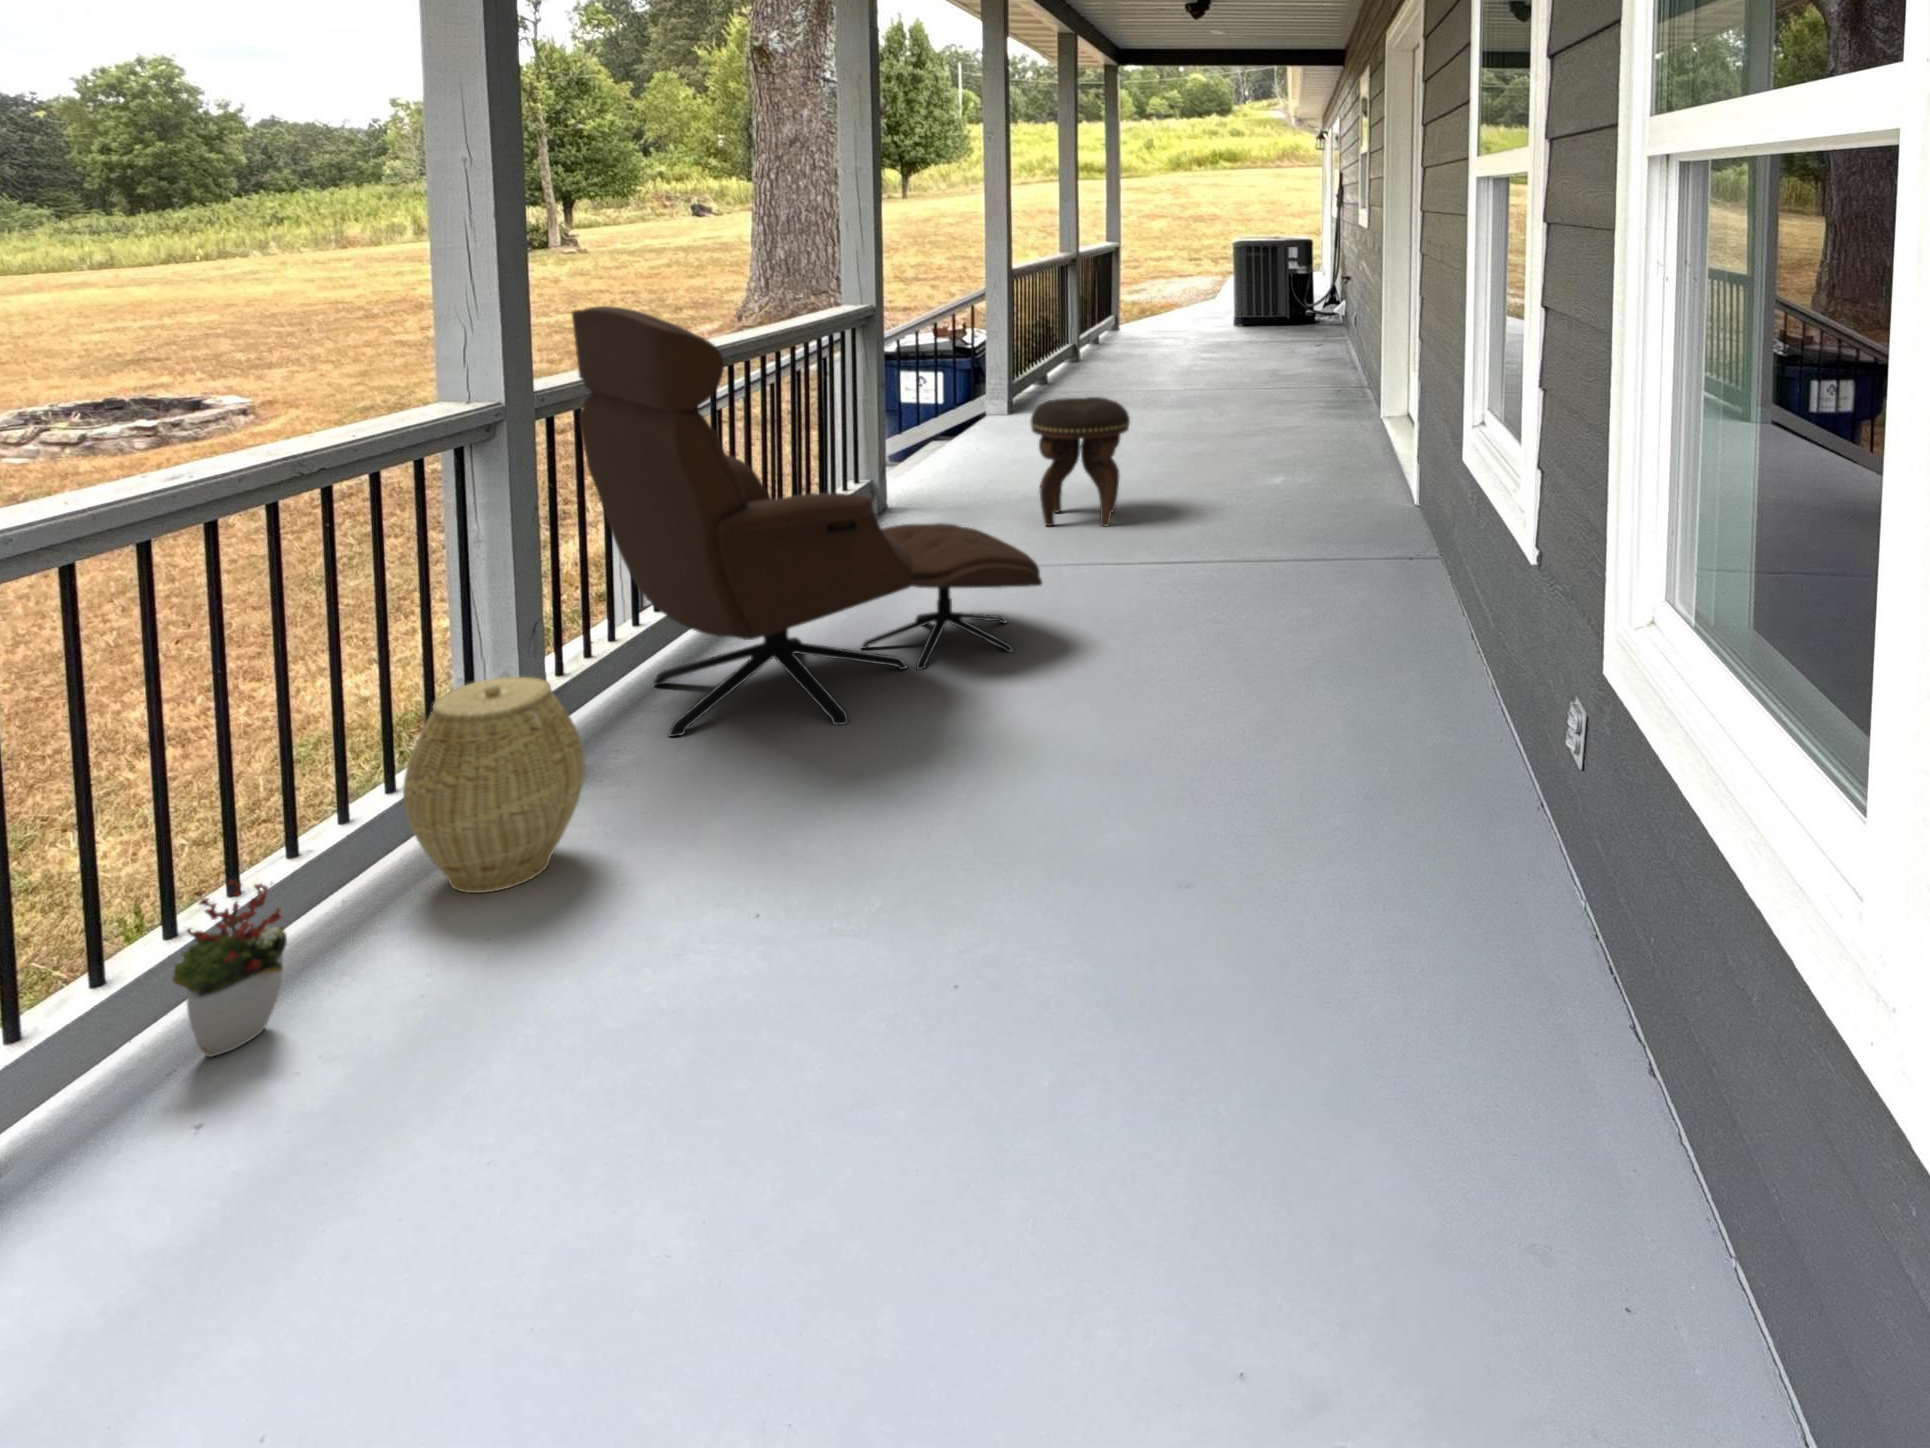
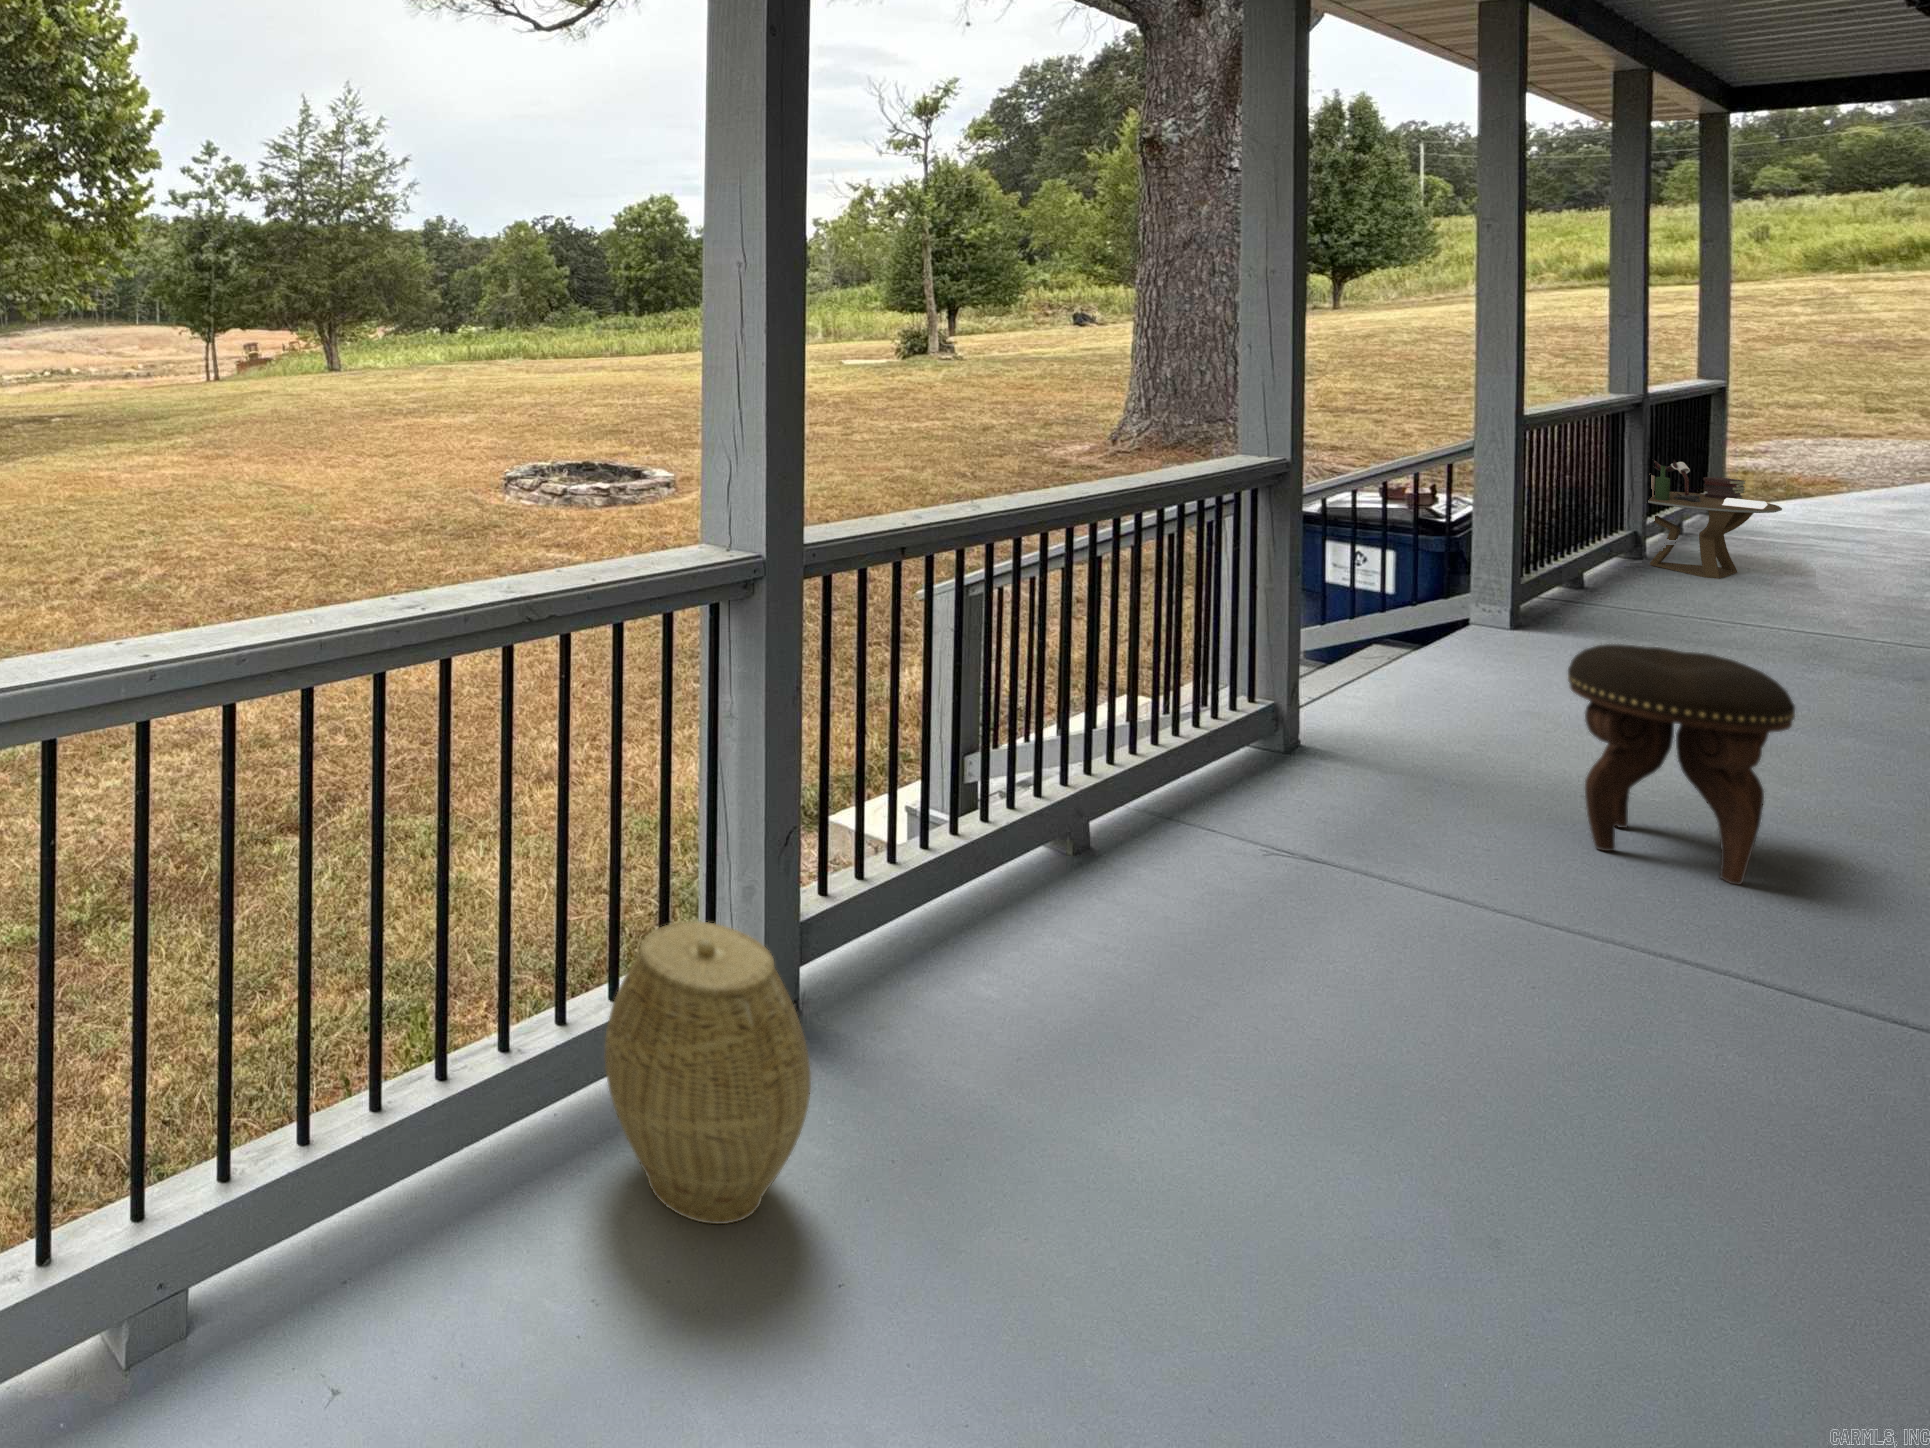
side table: none [1057,293,1148,370] -> present [1648,460,1782,579]
lounge chair: present [572,306,1042,737] -> none [864,456,1616,1142]
decorative plant: present [173,879,287,1057] -> none [326,1112,441,1323]

